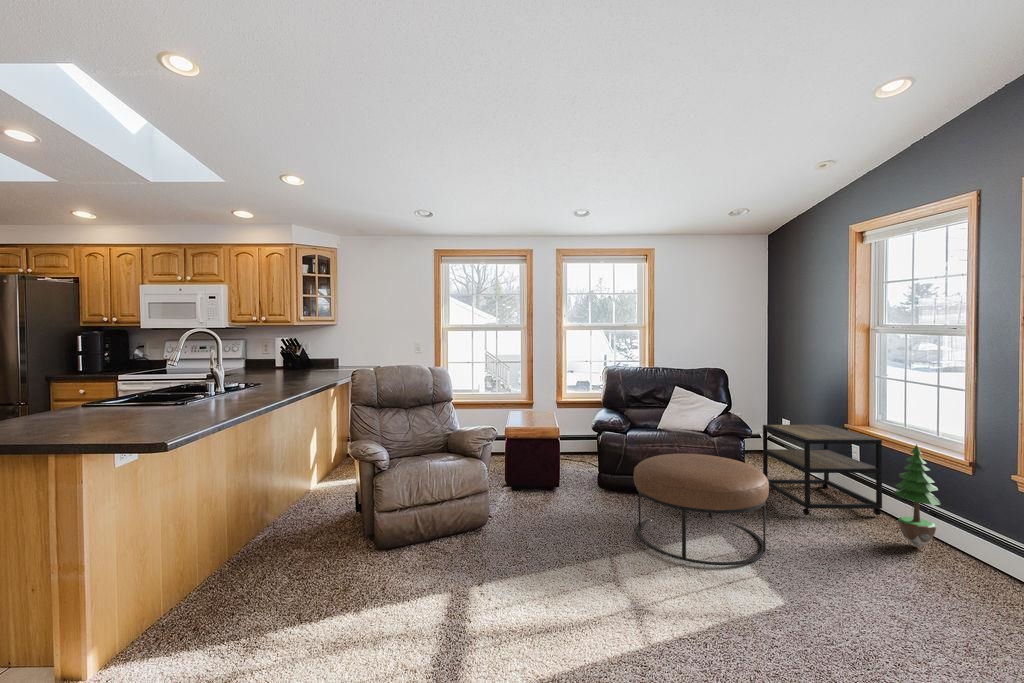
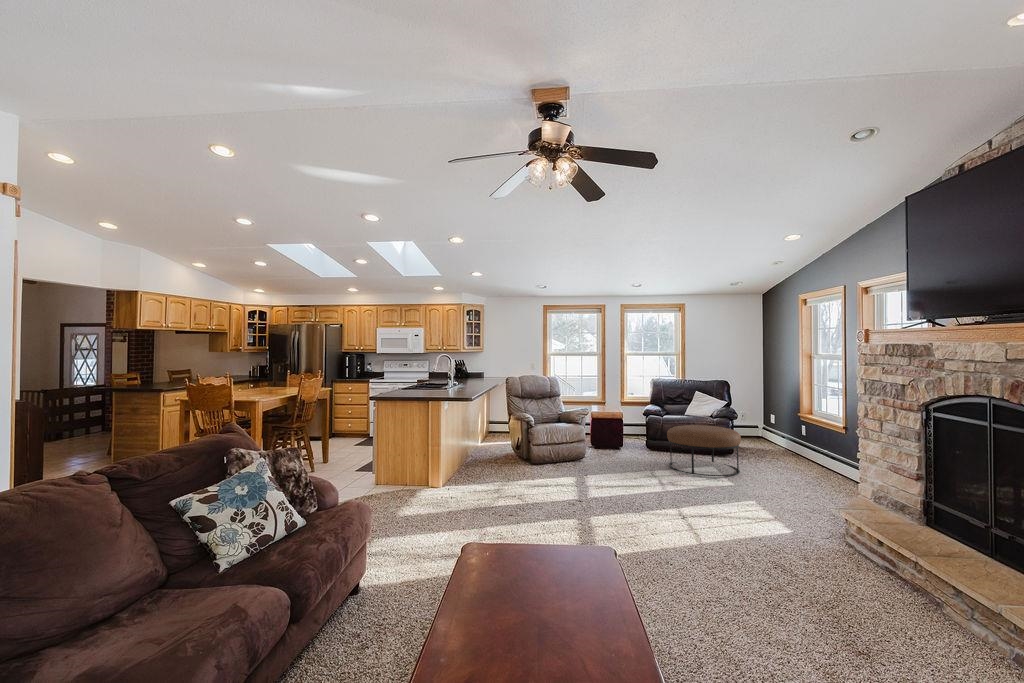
side table: present [763,425,882,515] -> none [750,414,816,464]
potted tree: present [894,444,940,546] -> none [814,419,838,475]

